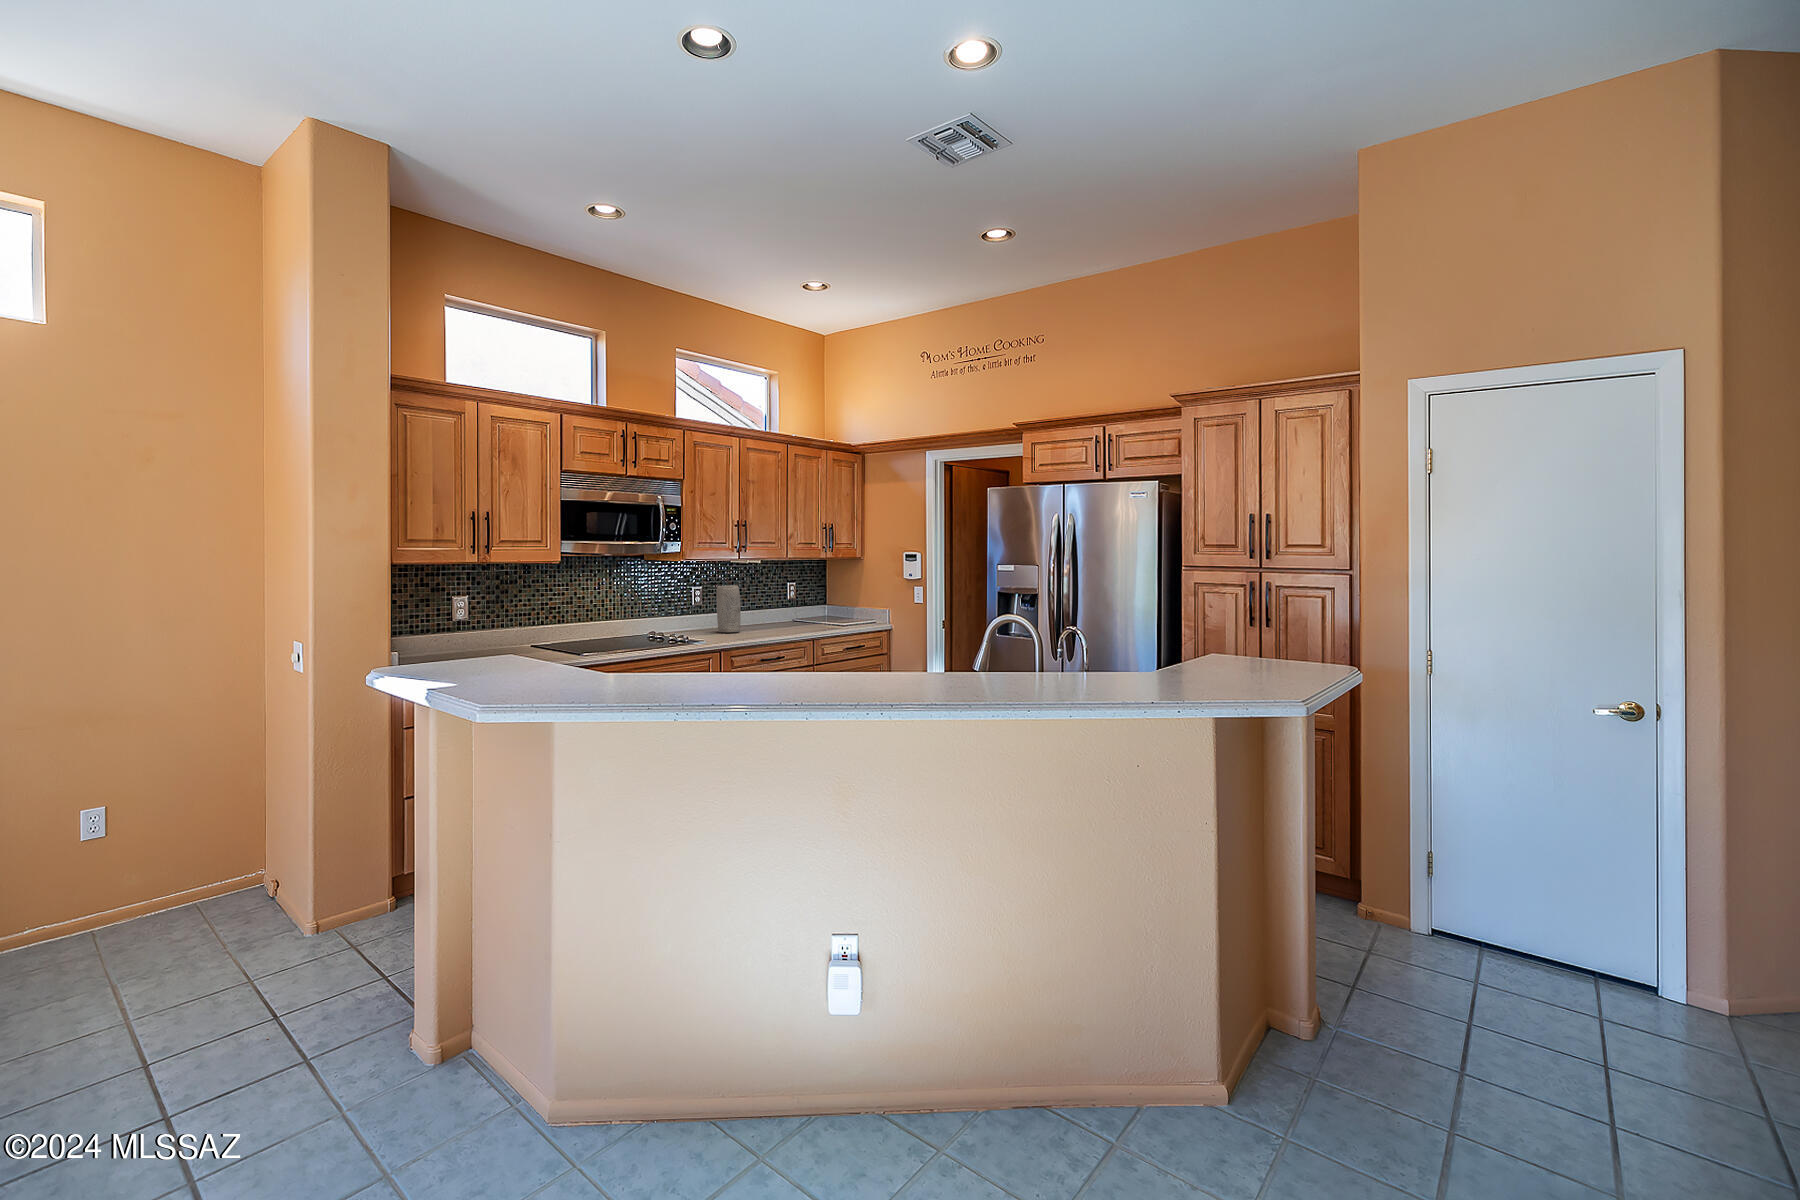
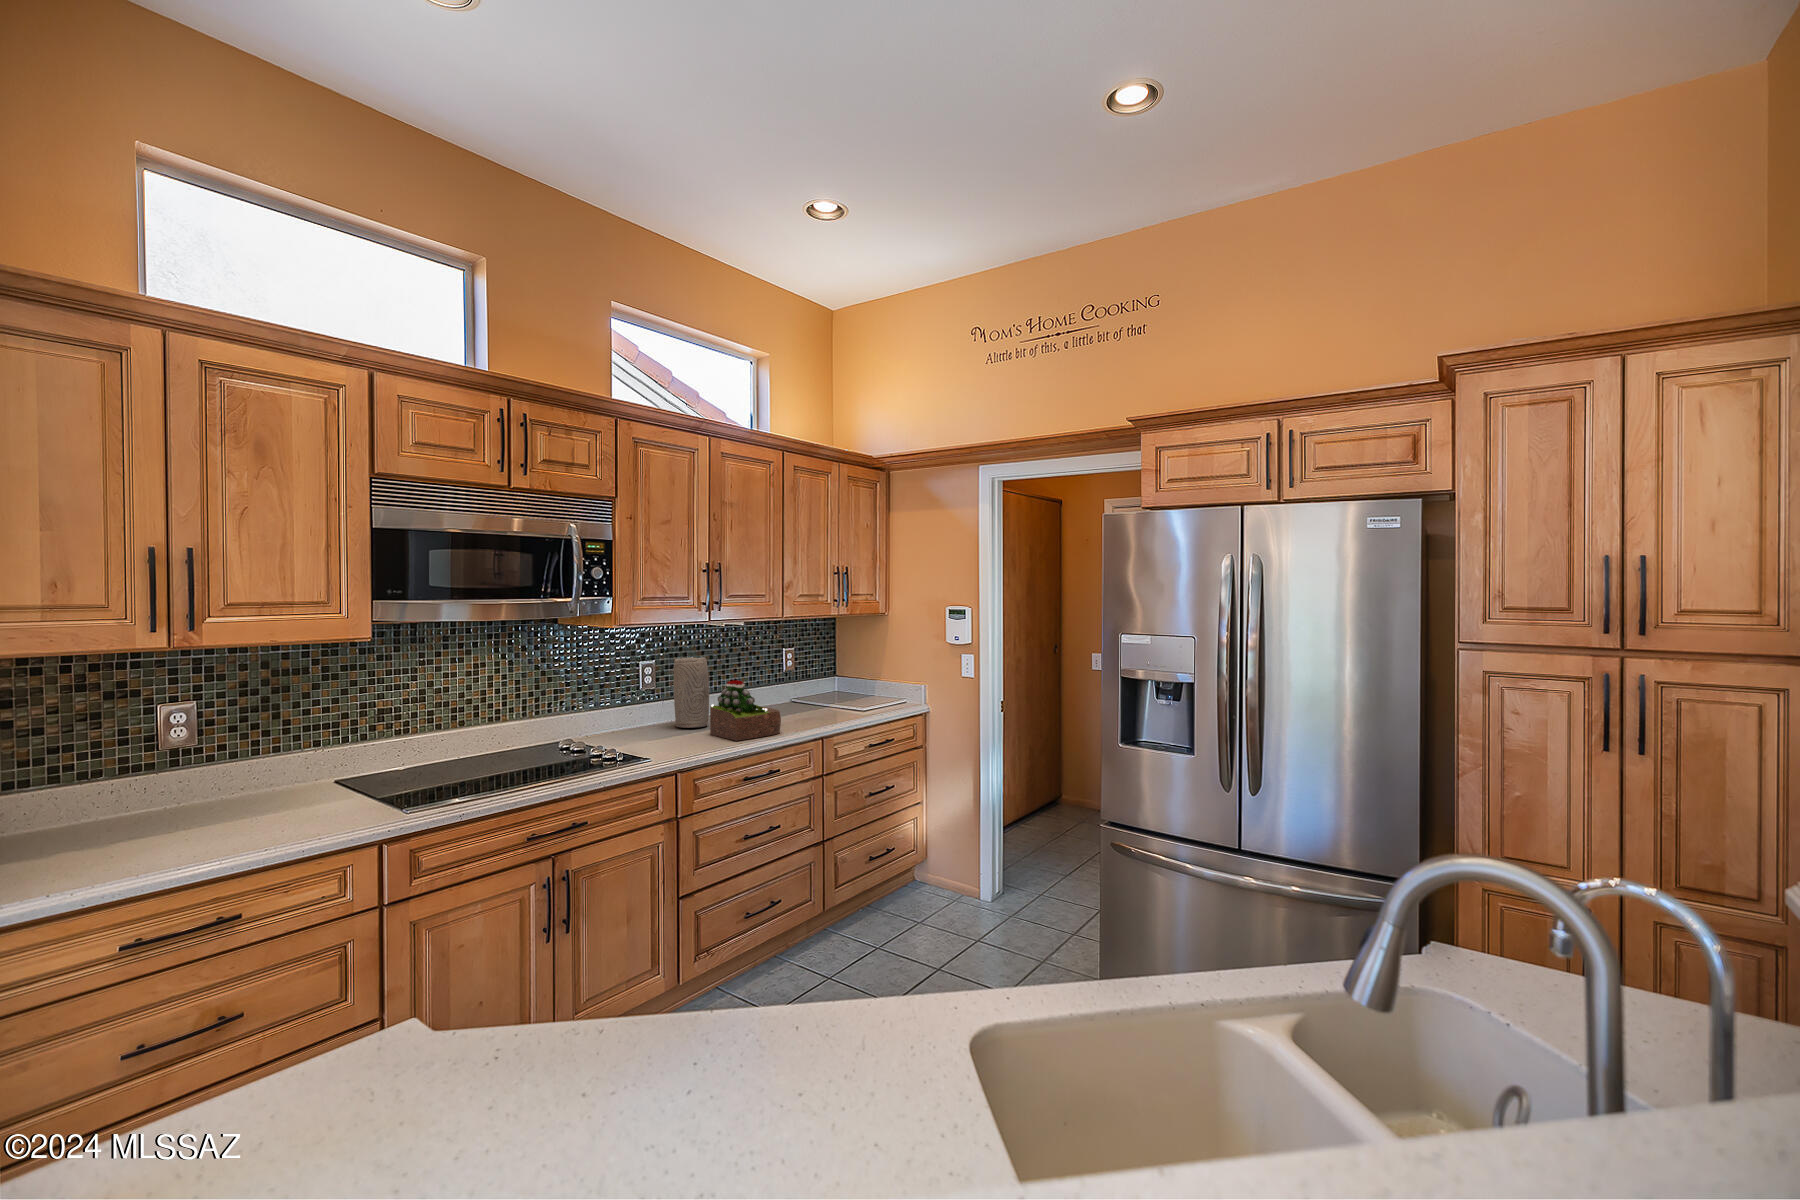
succulent plant: none [743,599,791,637] -> present [710,680,781,741]

